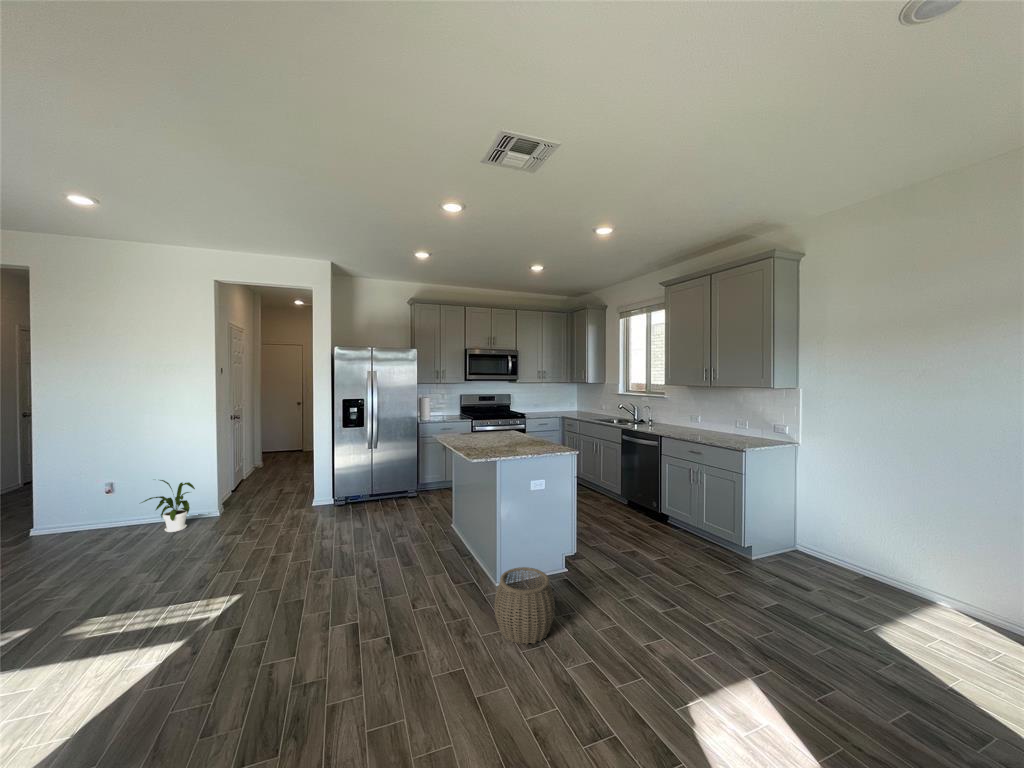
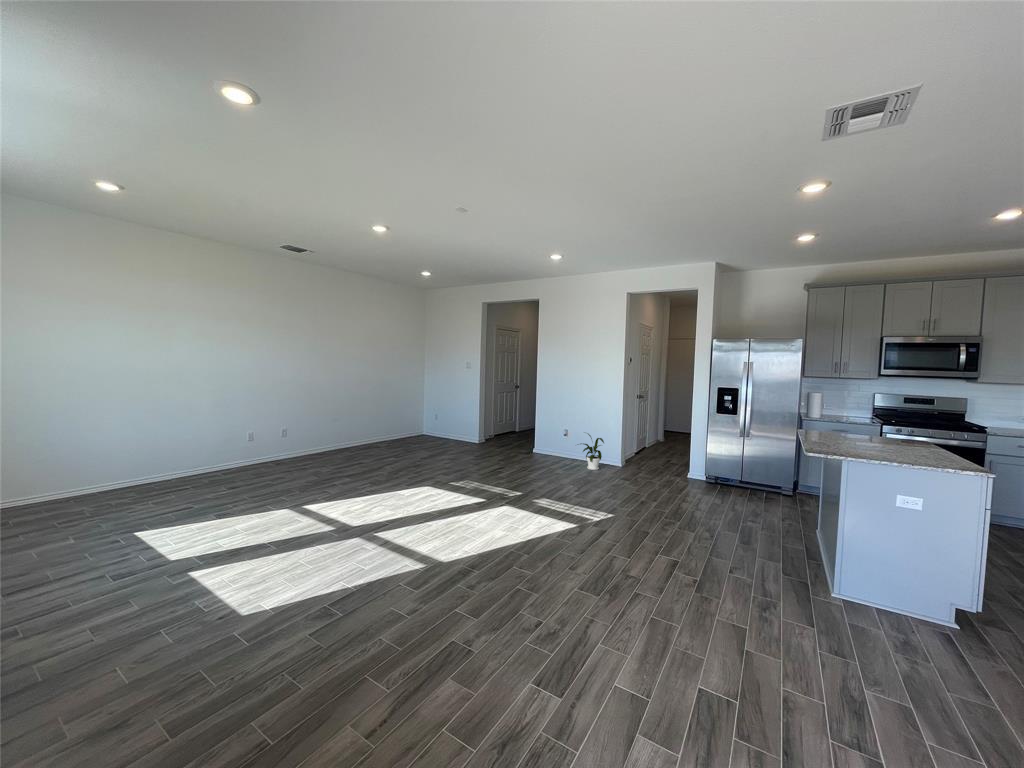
woven basket: present [495,567,555,644] -> none [798,571,881,654]

